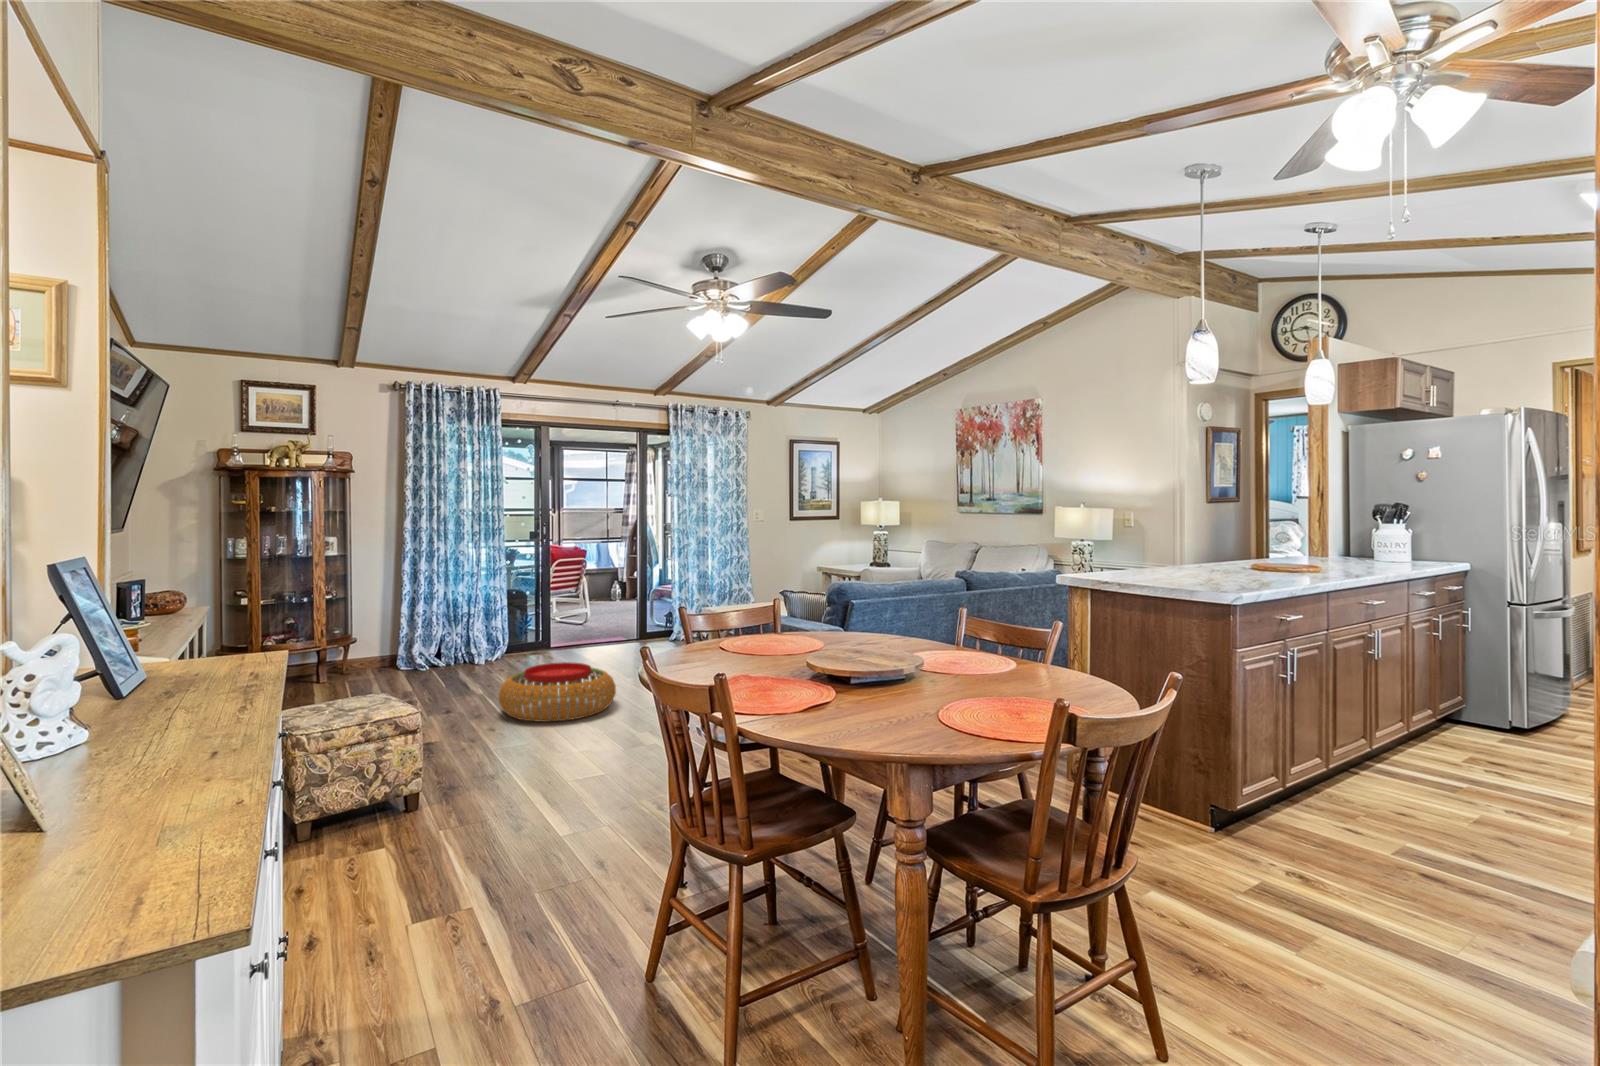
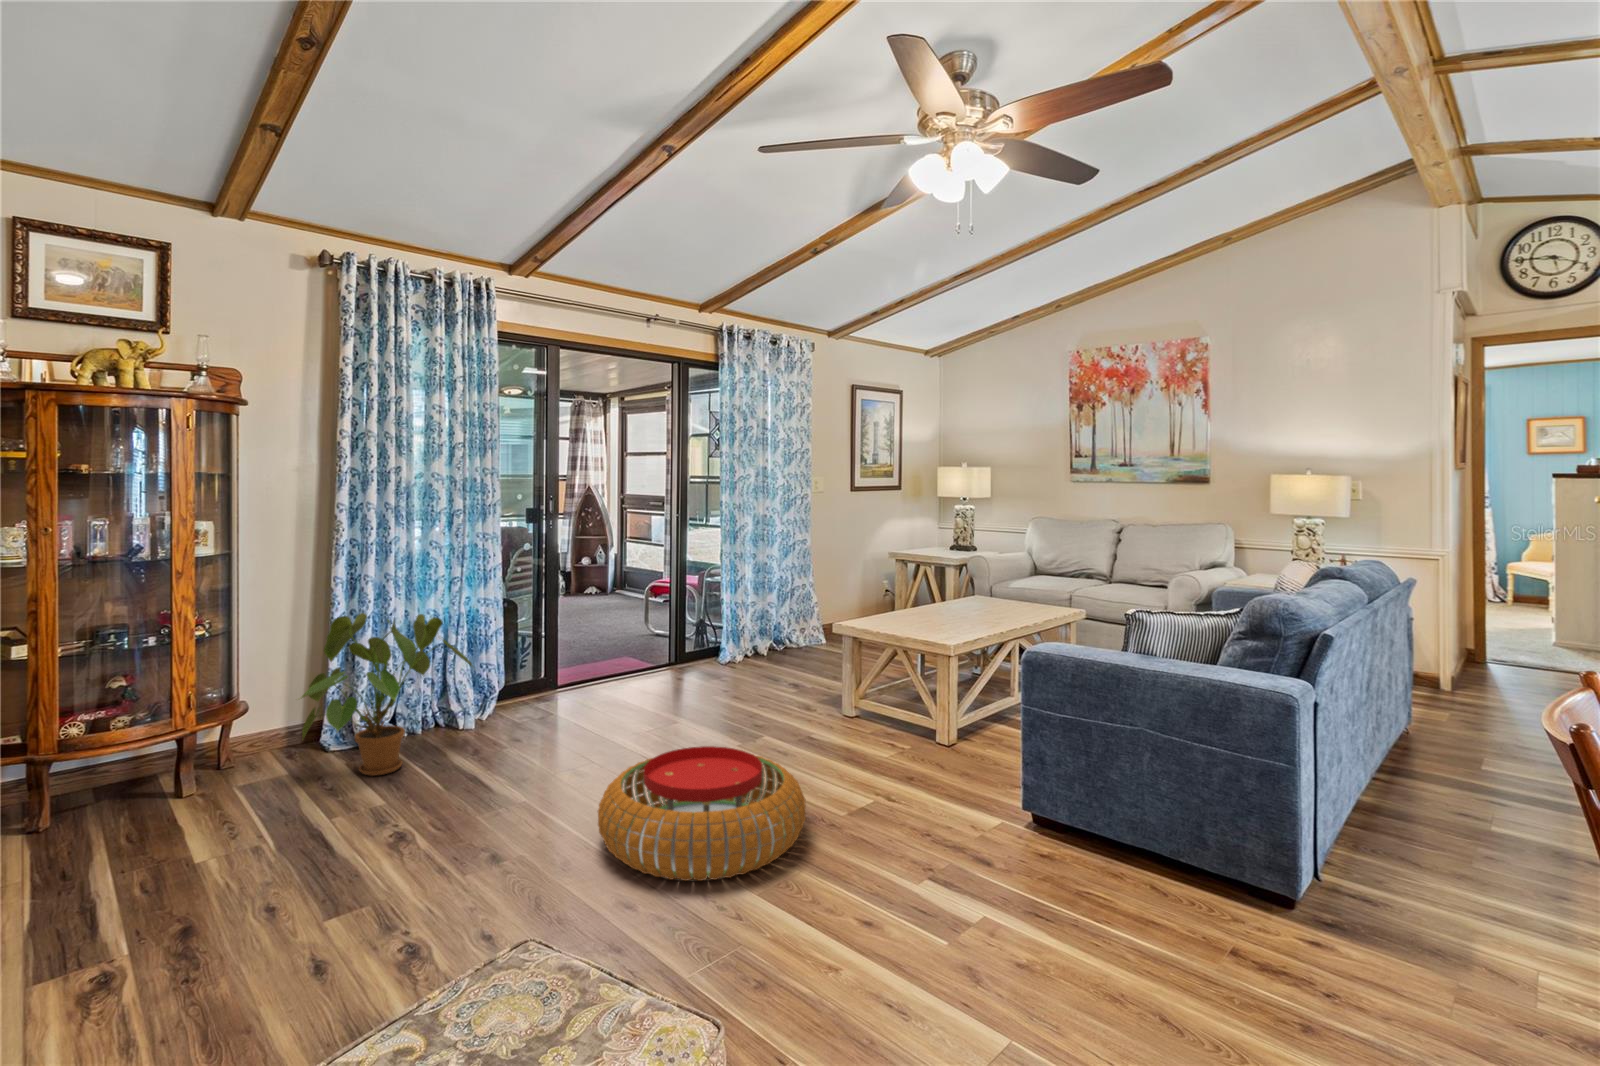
house plant: none [373,590,476,681] -> present [301,613,472,776]

